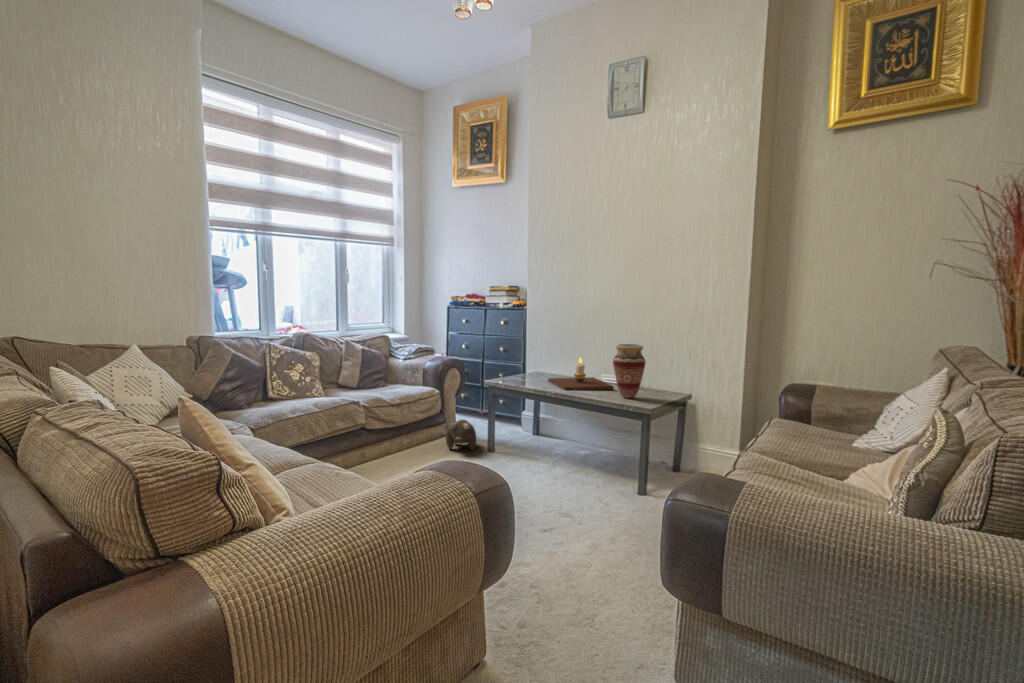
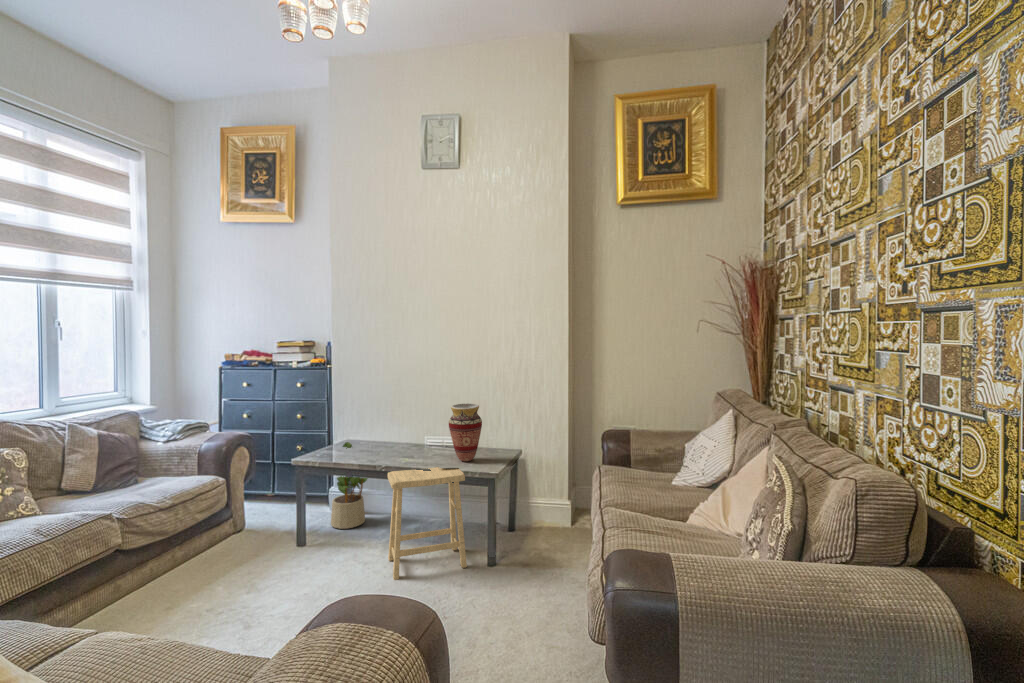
candle: present [548,358,614,390] -> none [369,420,445,461]
potted plant: none [517,374,556,447] -> present [331,442,368,529]
footstool: none [551,397,620,492] -> present [388,467,467,580]
plush toy: present [446,420,476,450] -> none [239,511,282,553]

